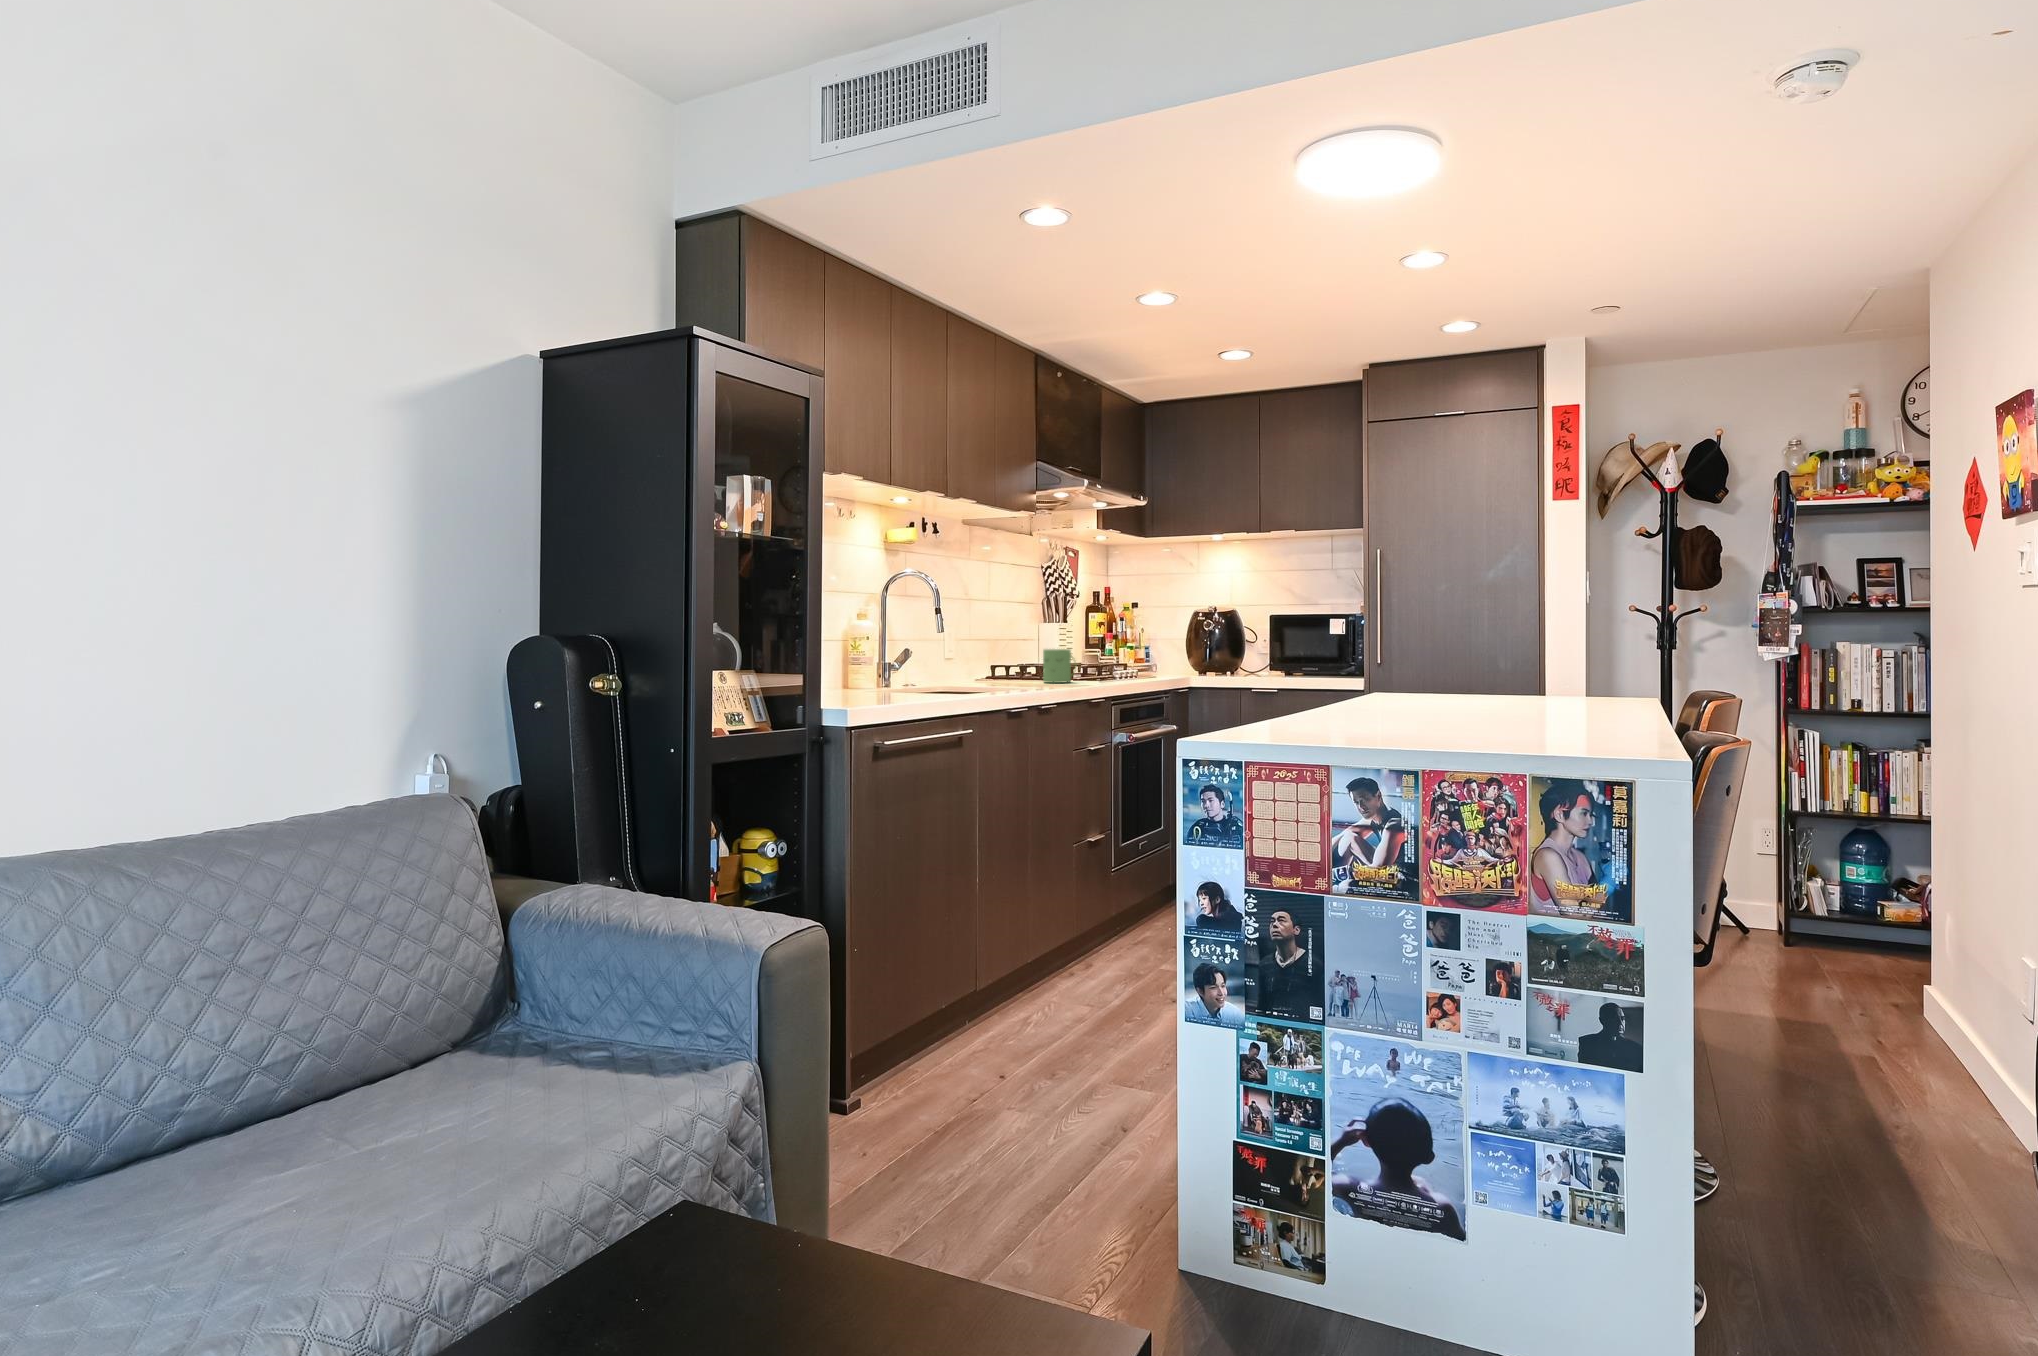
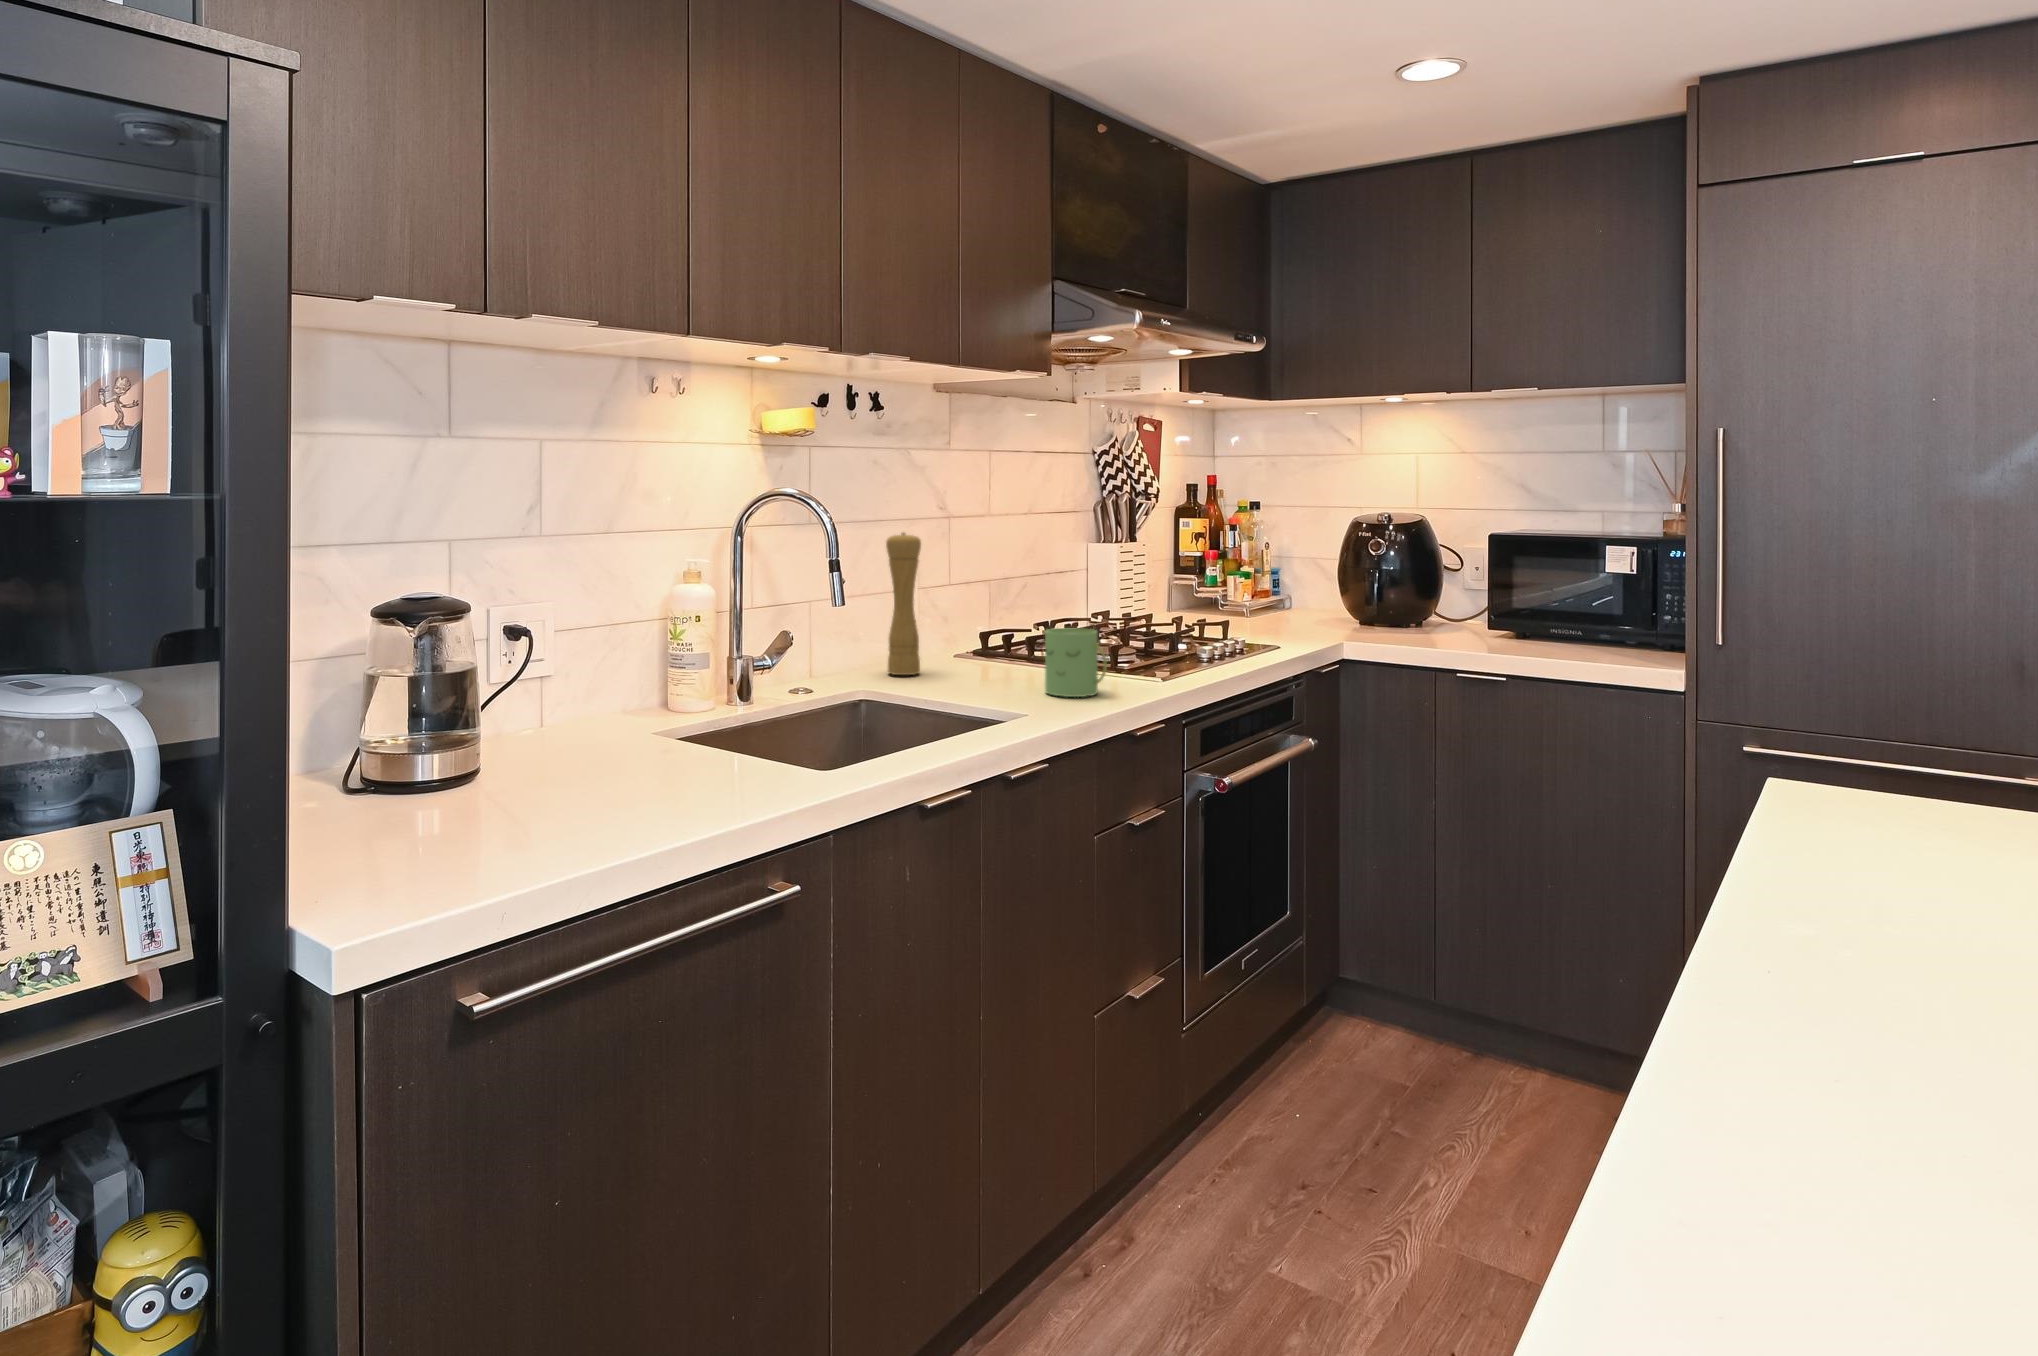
pepper mill: none [949,601,969,680] -> present [886,533,921,675]

